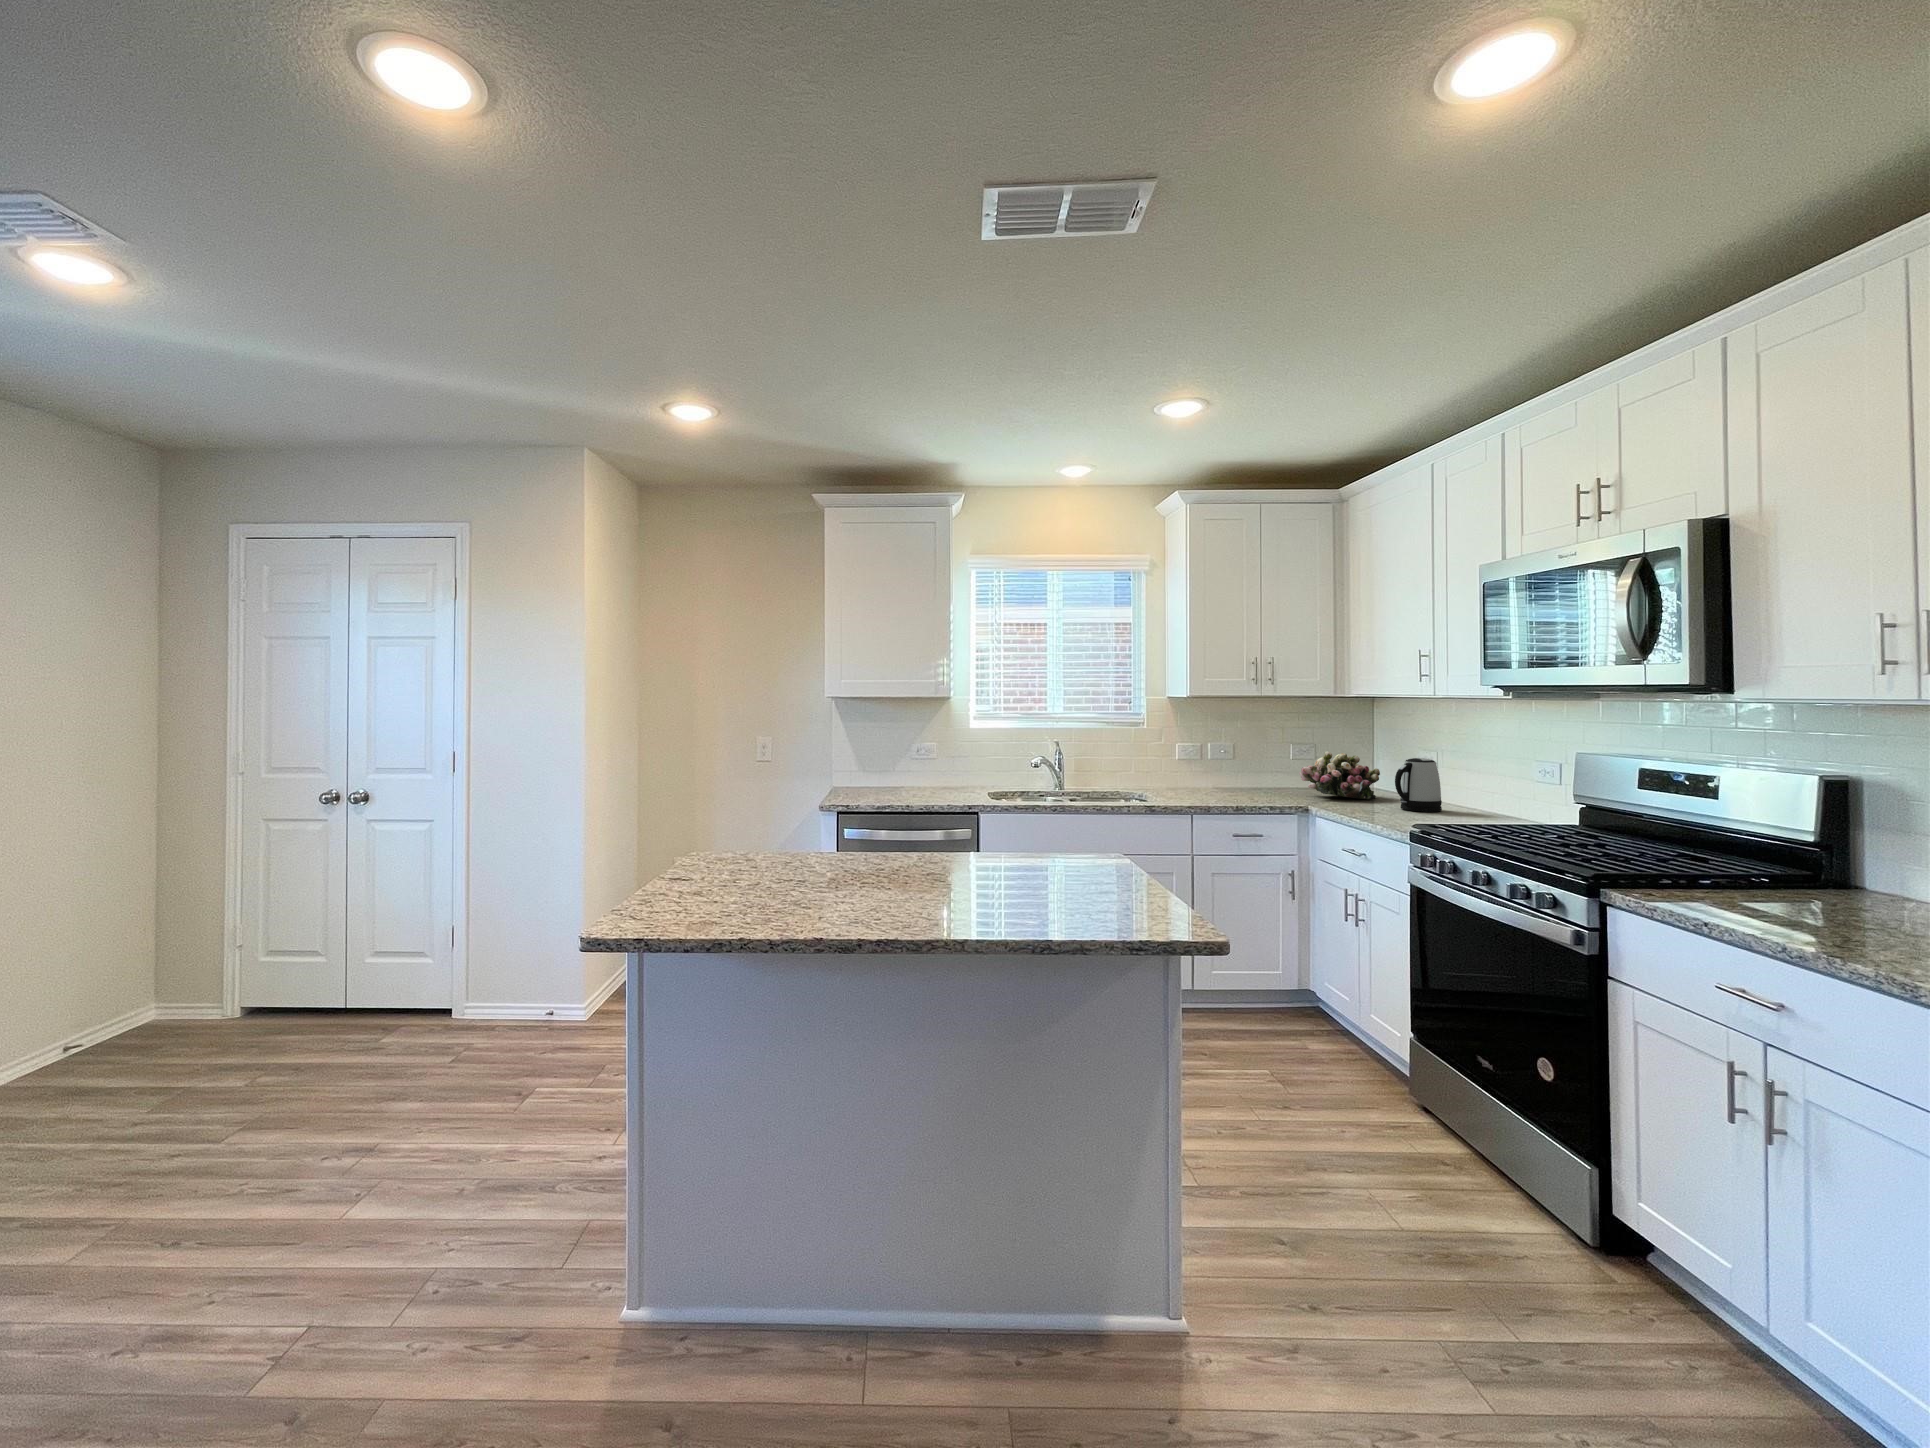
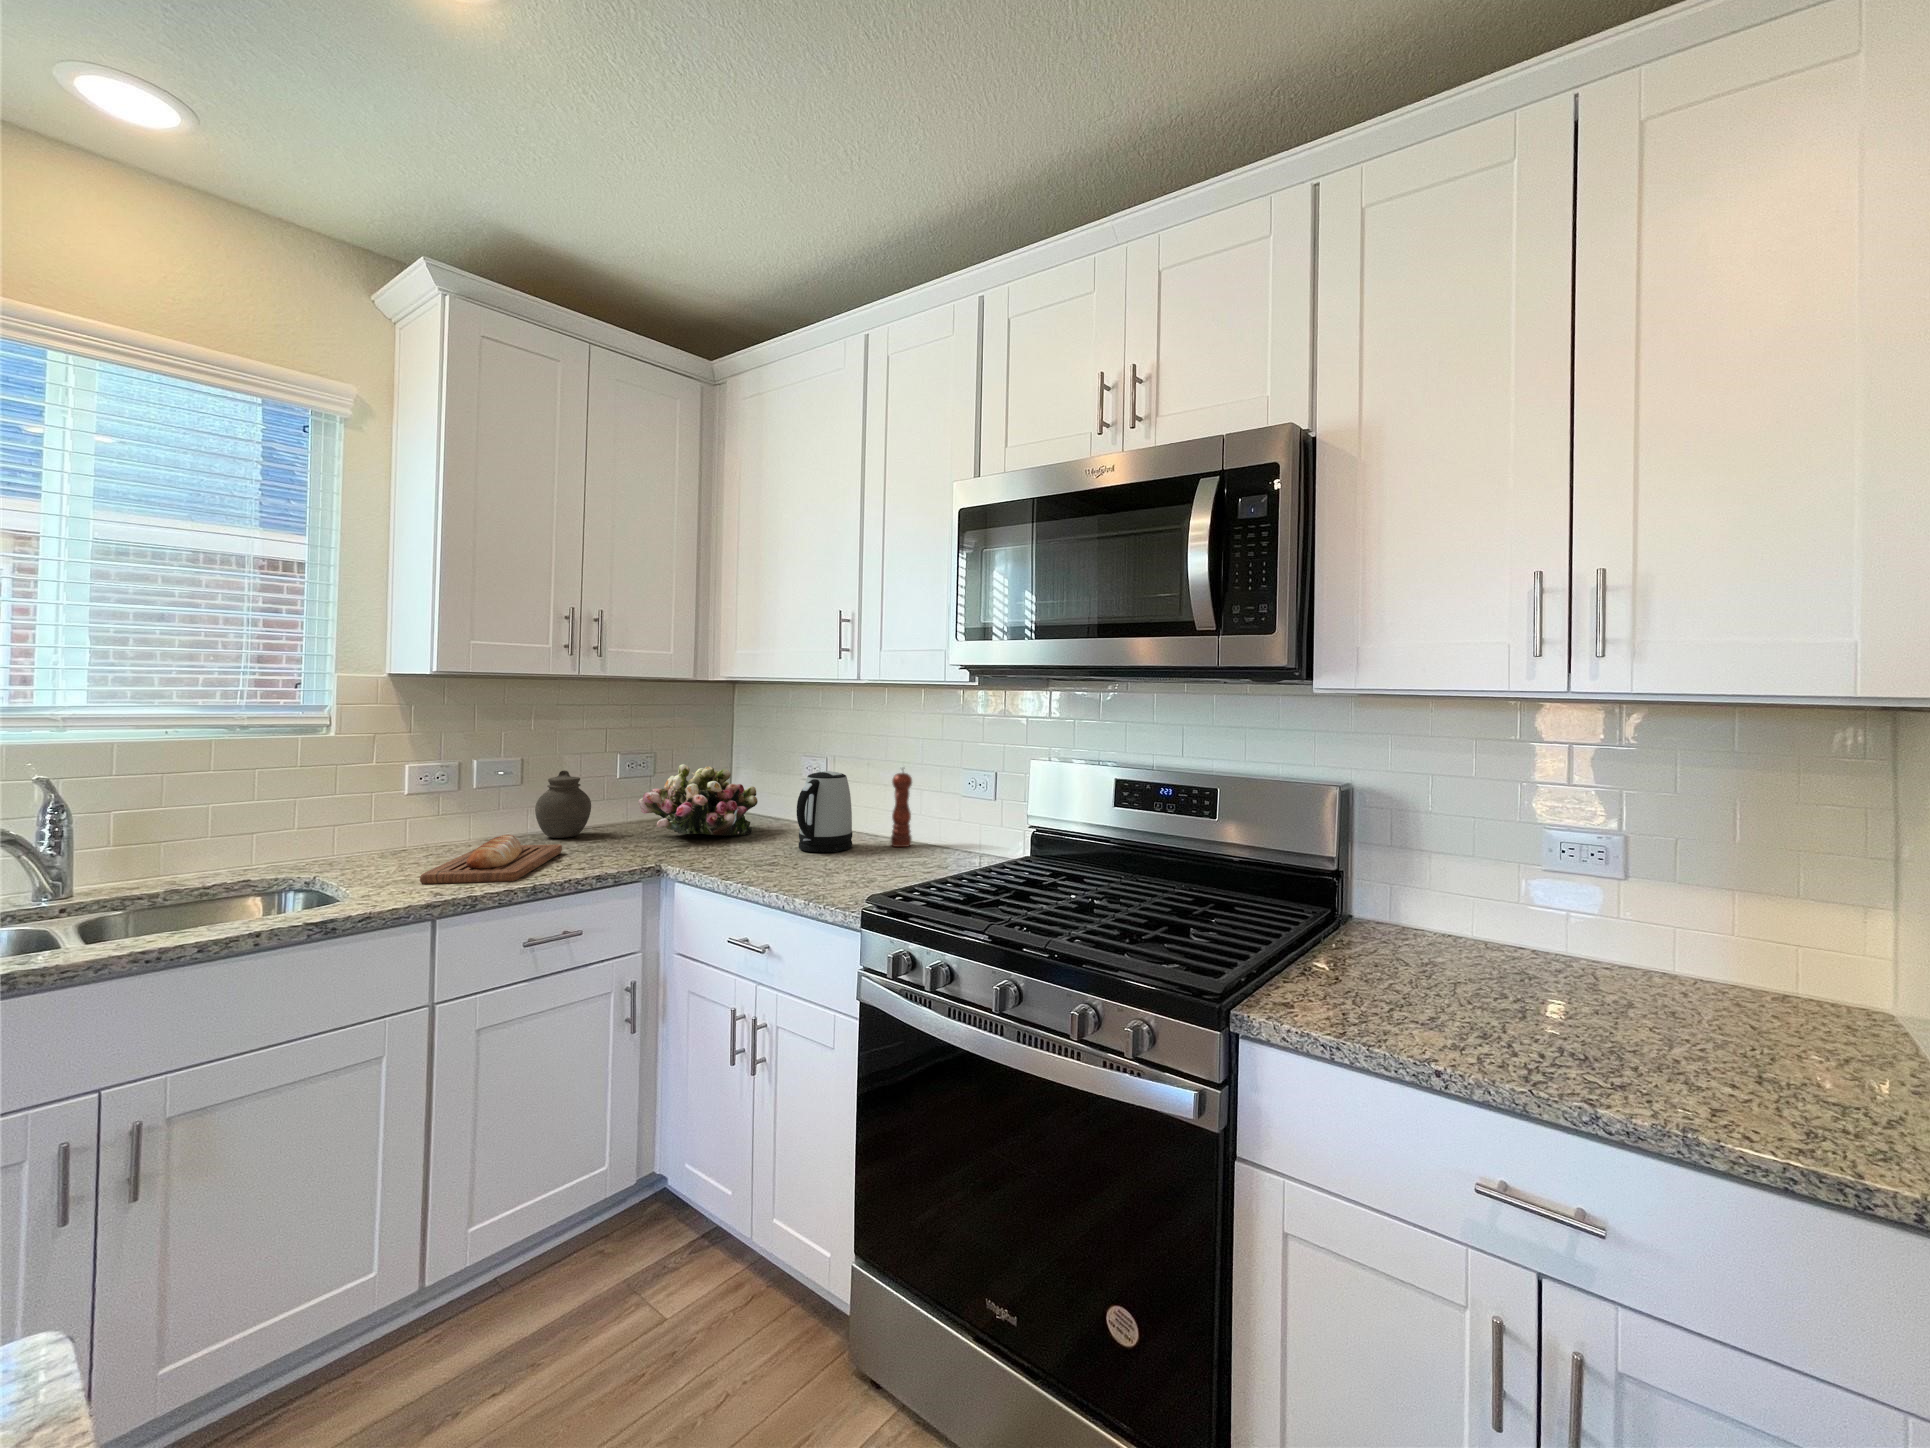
jar: none [1241,752,1272,792] -> present [535,770,591,838]
pepper mill: none [1473,758,1492,815] -> present [891,767,912,847]
bread loaf: none [1186,784,1254,805] -> present [420,835,562,884]

